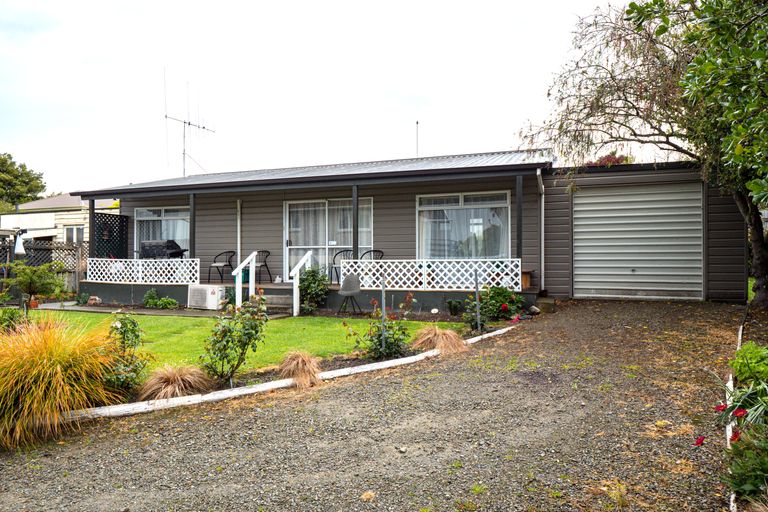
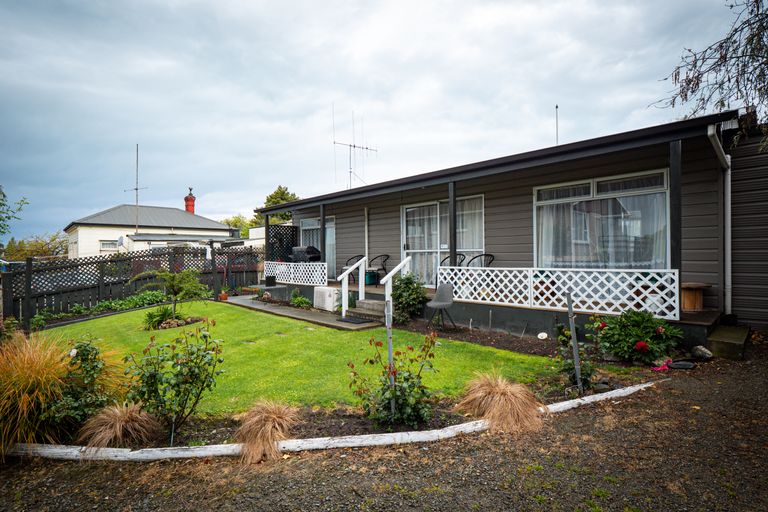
side table: none [94,274,149,308] -> present [248,276,286,303]

